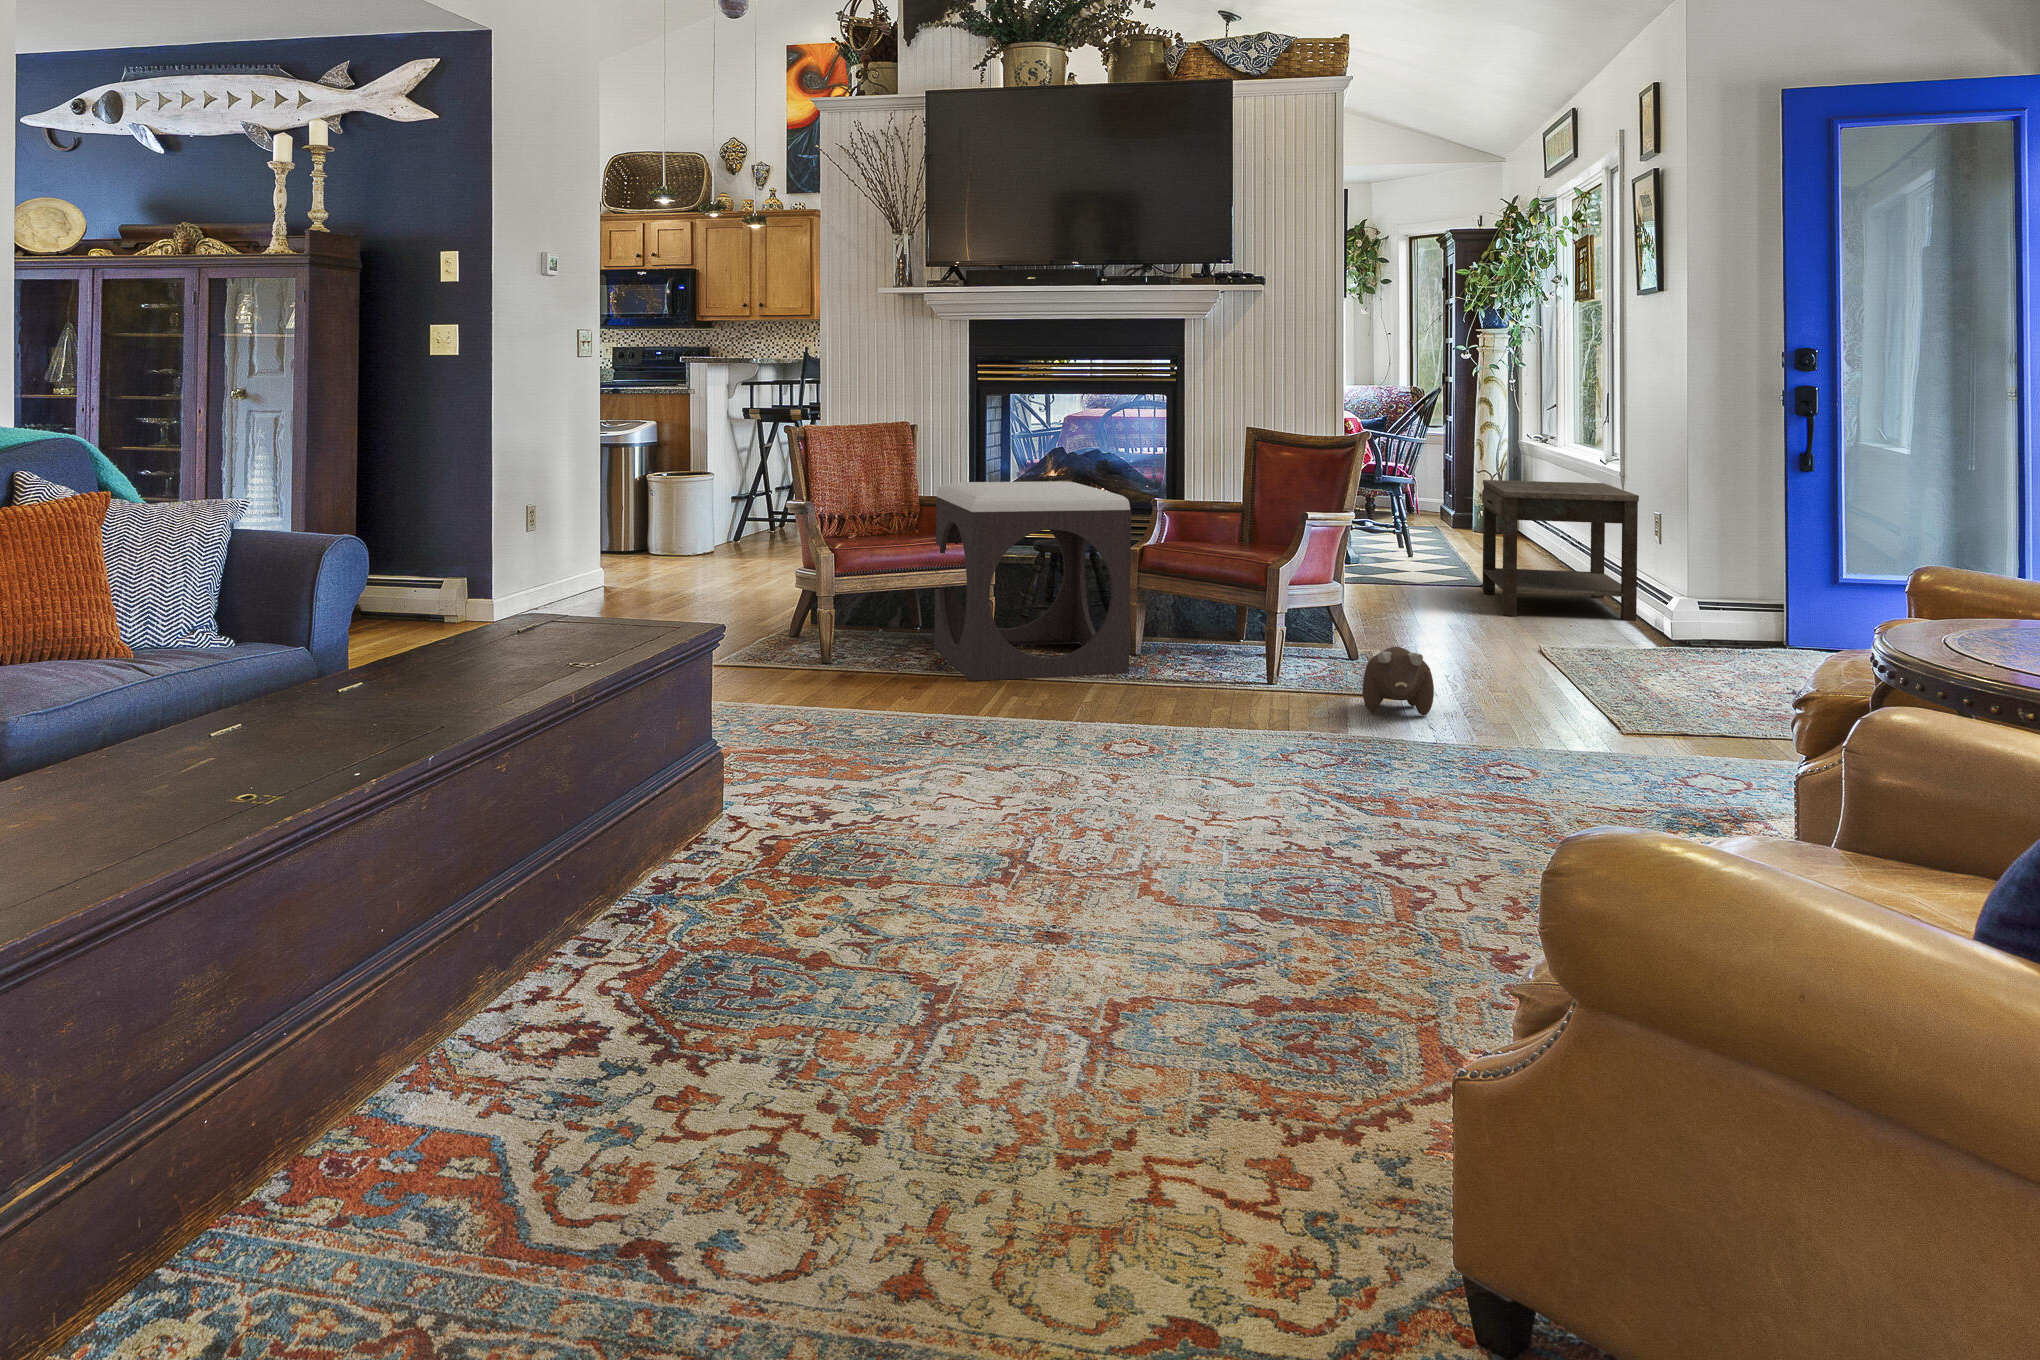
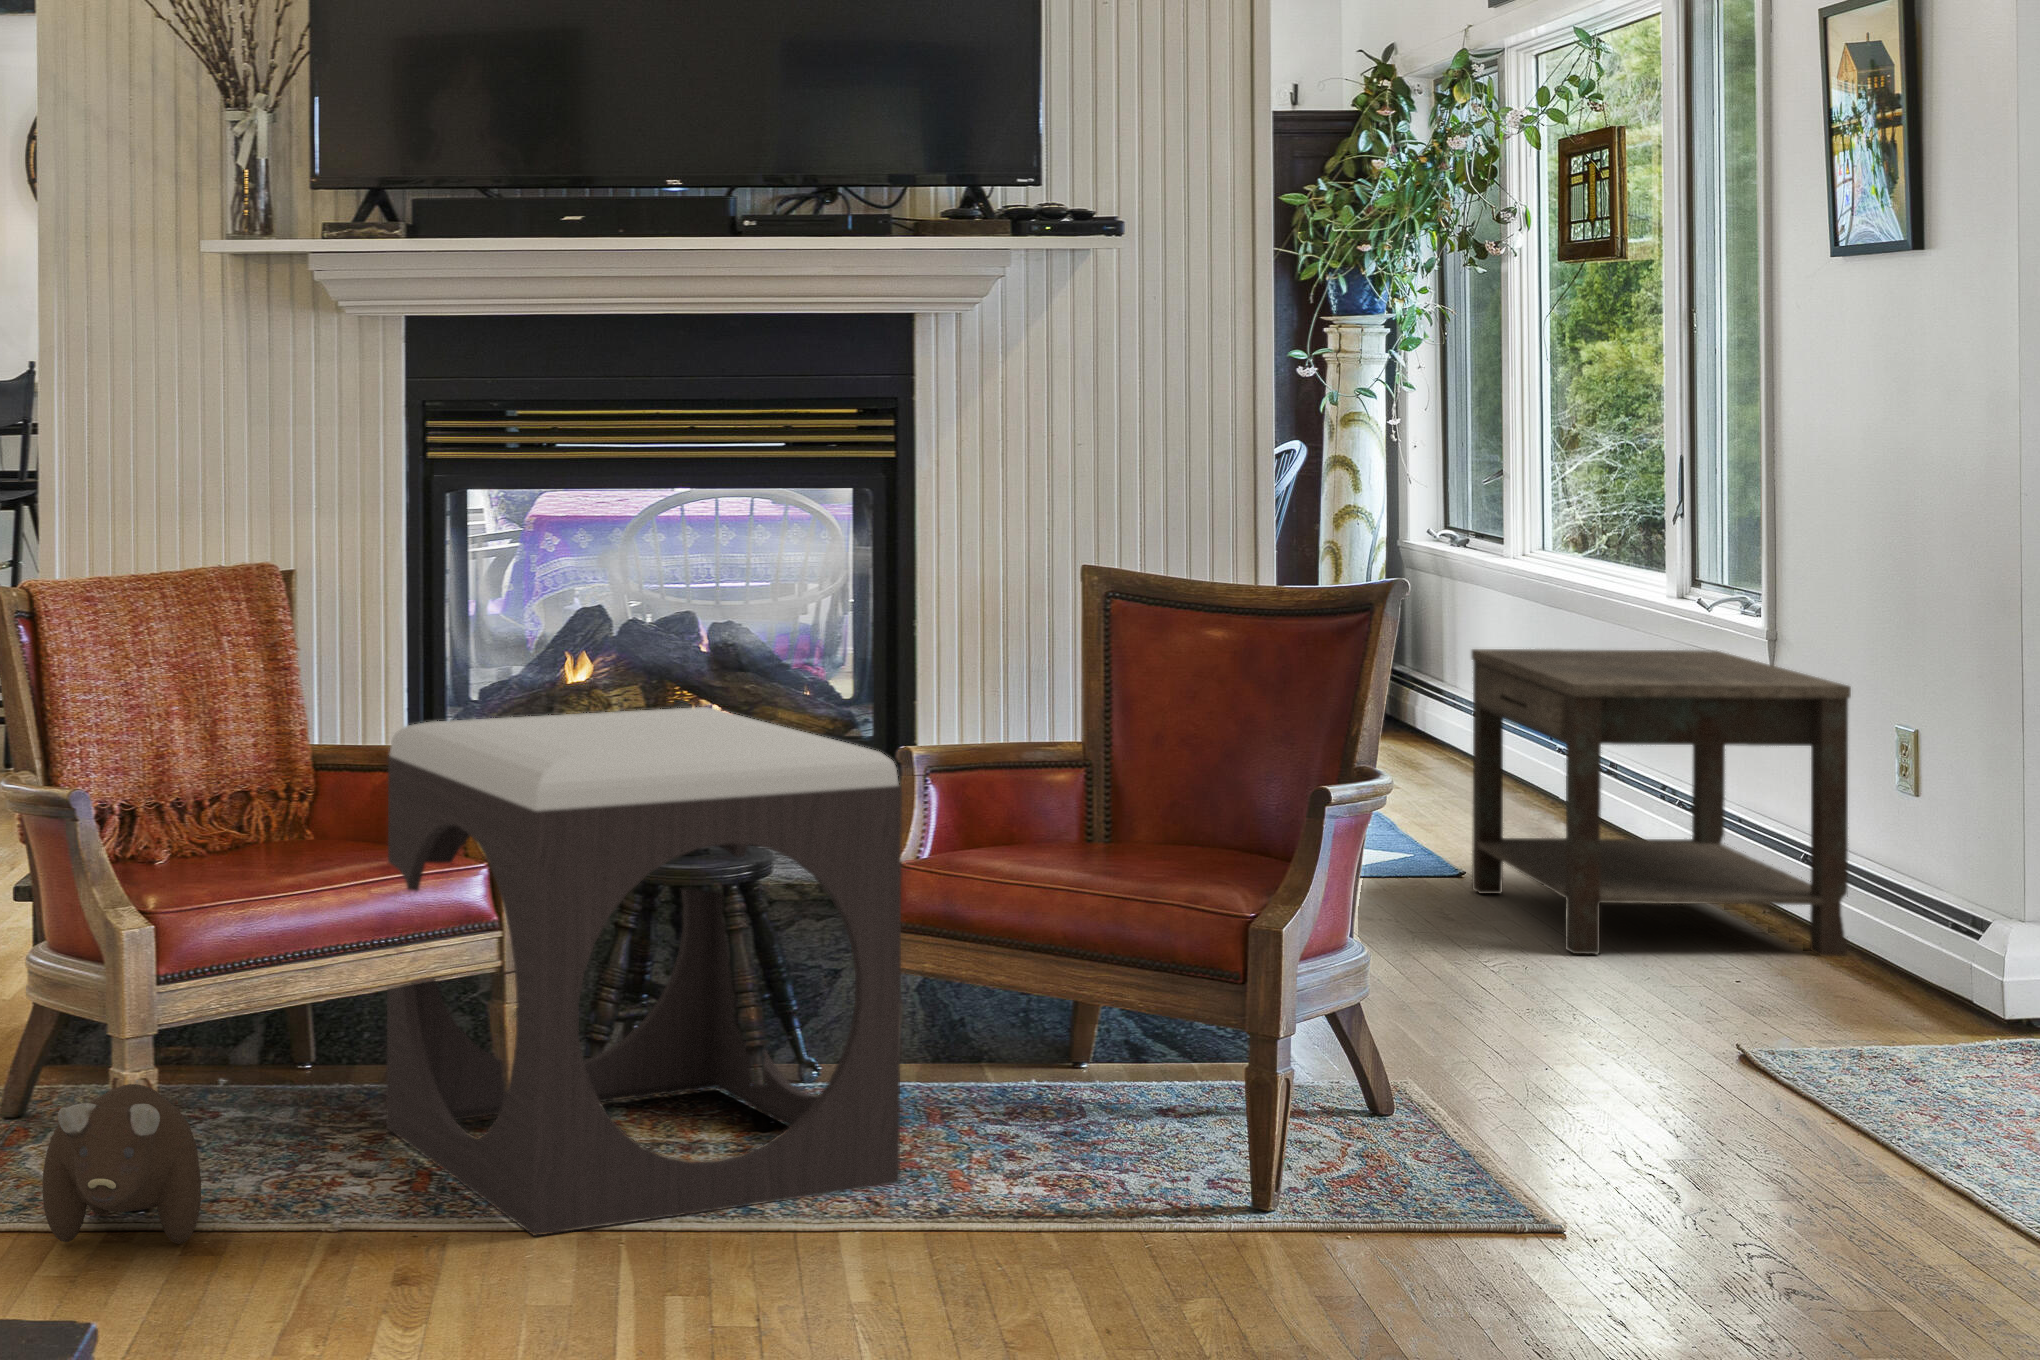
plush toy: present [1363,647,1434,716] -> present [42,1084,201,1244]

